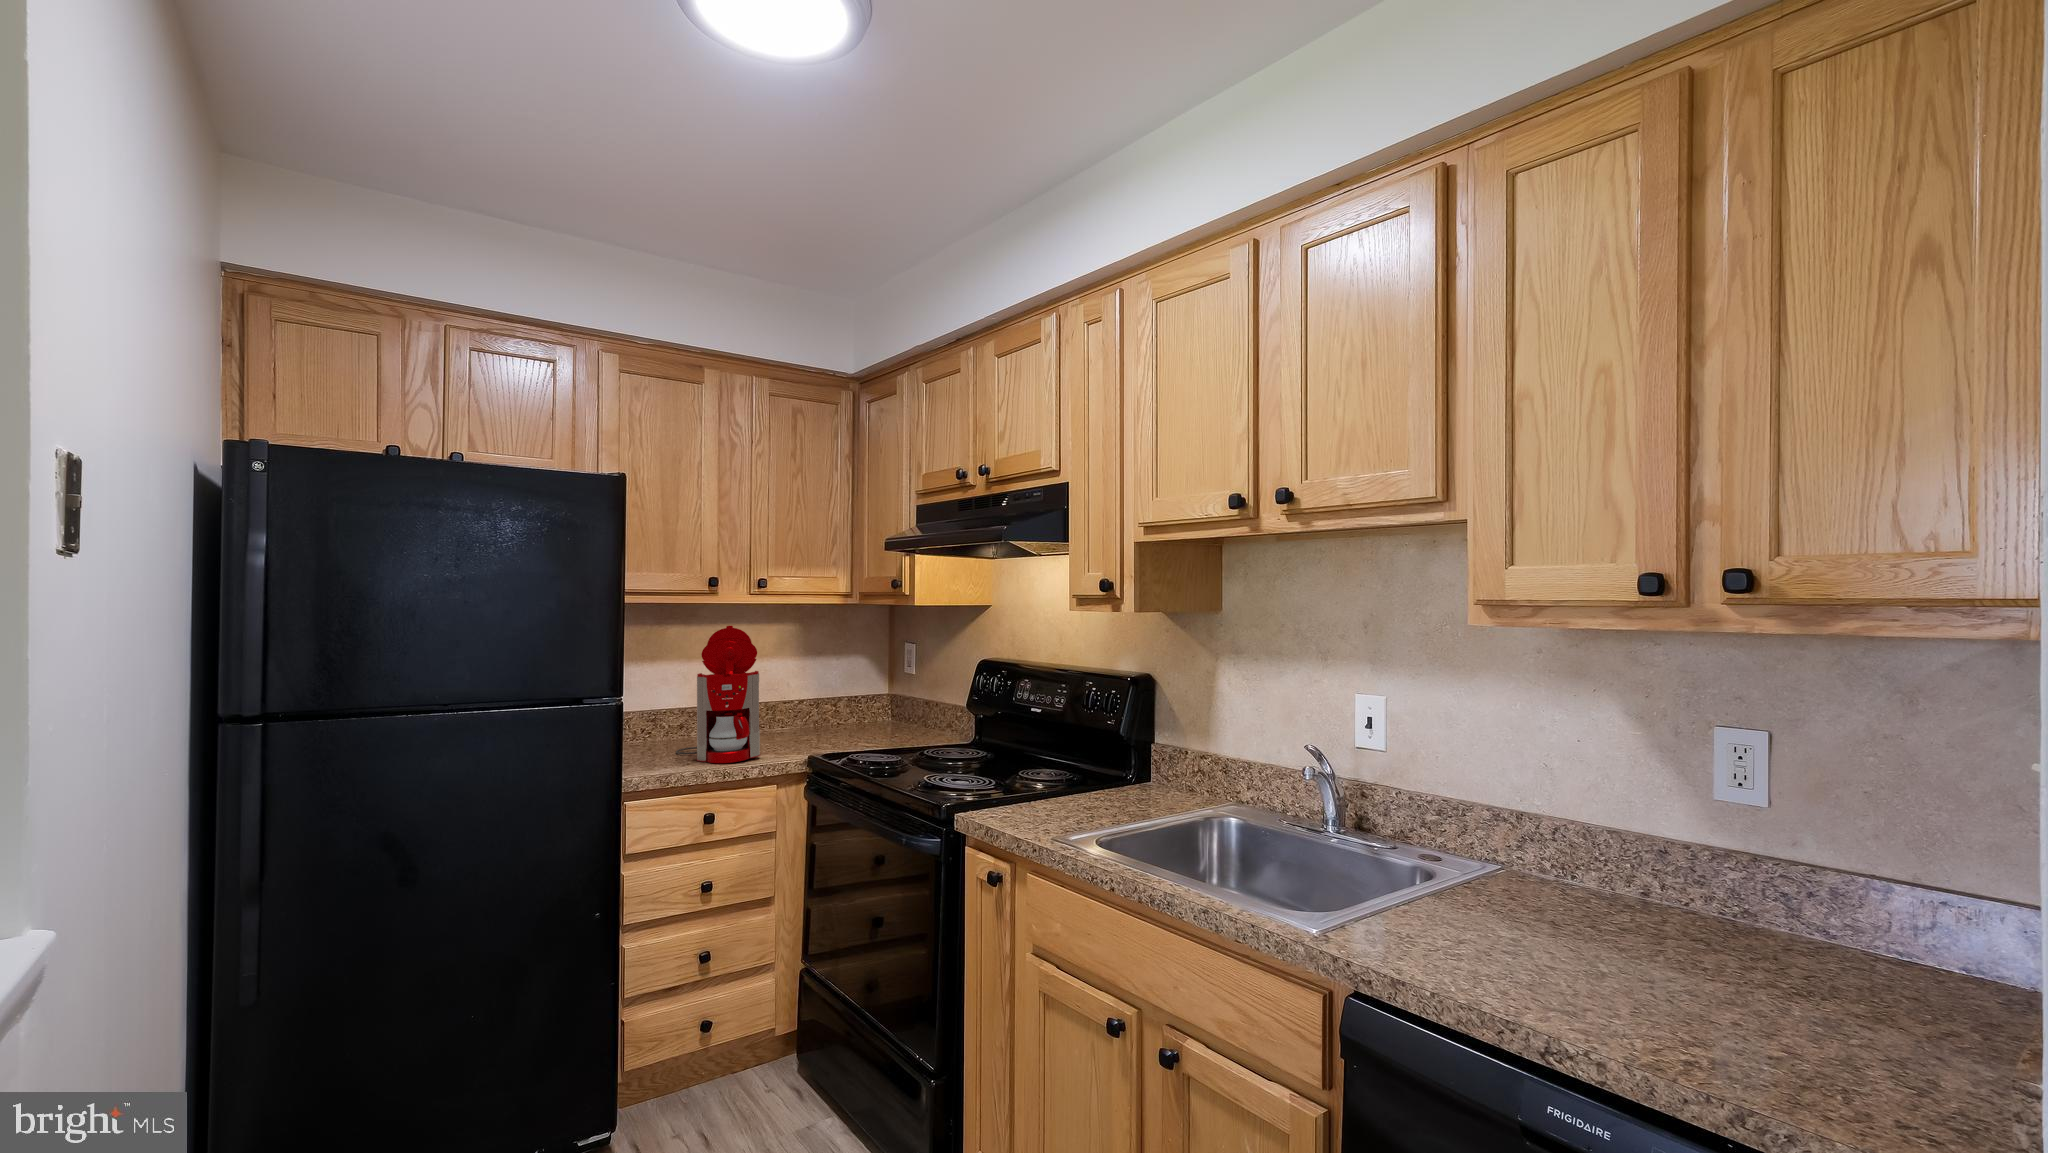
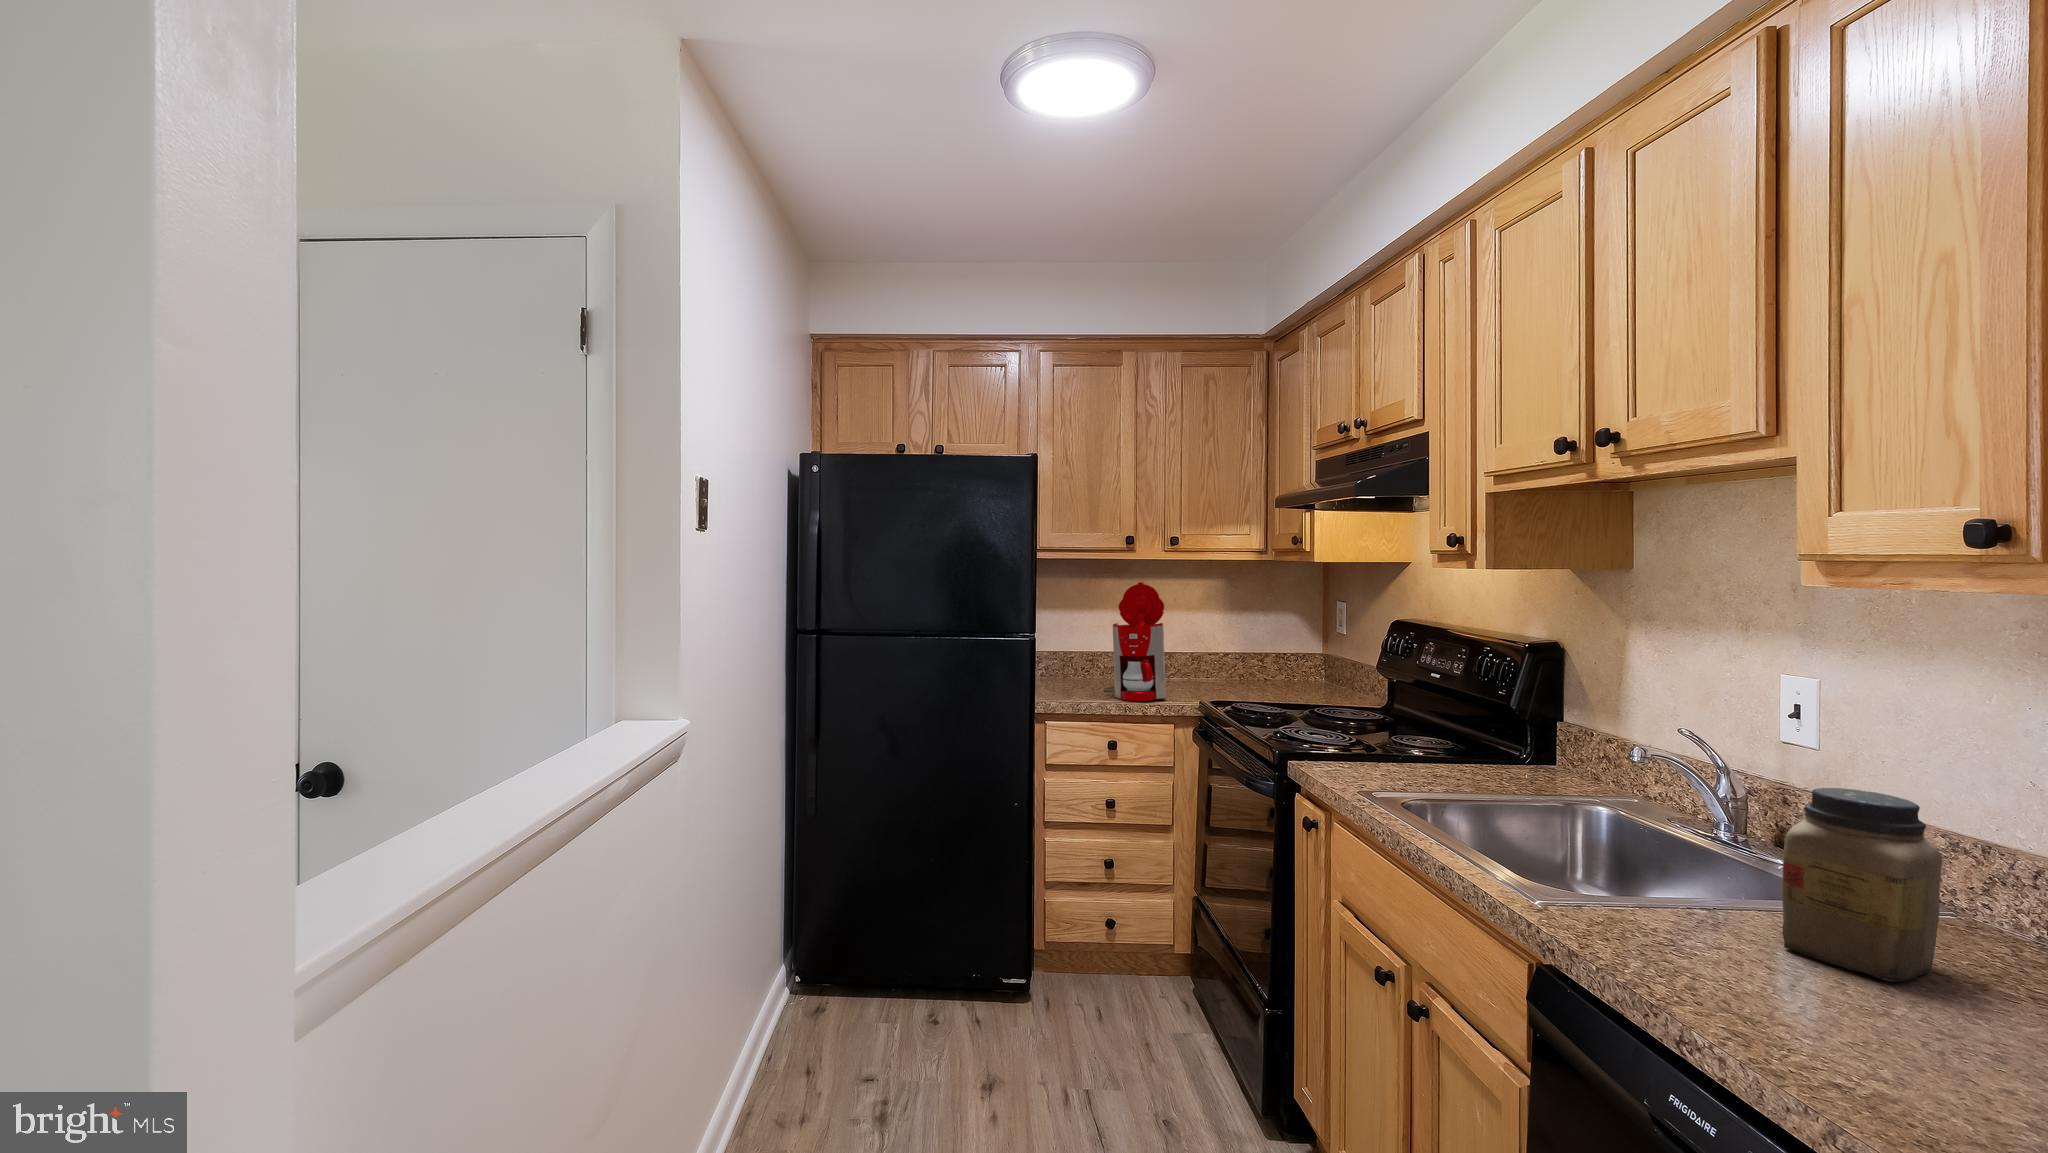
jar: none [1476,782,1576,939] -> present [1782,788,1942,981]

